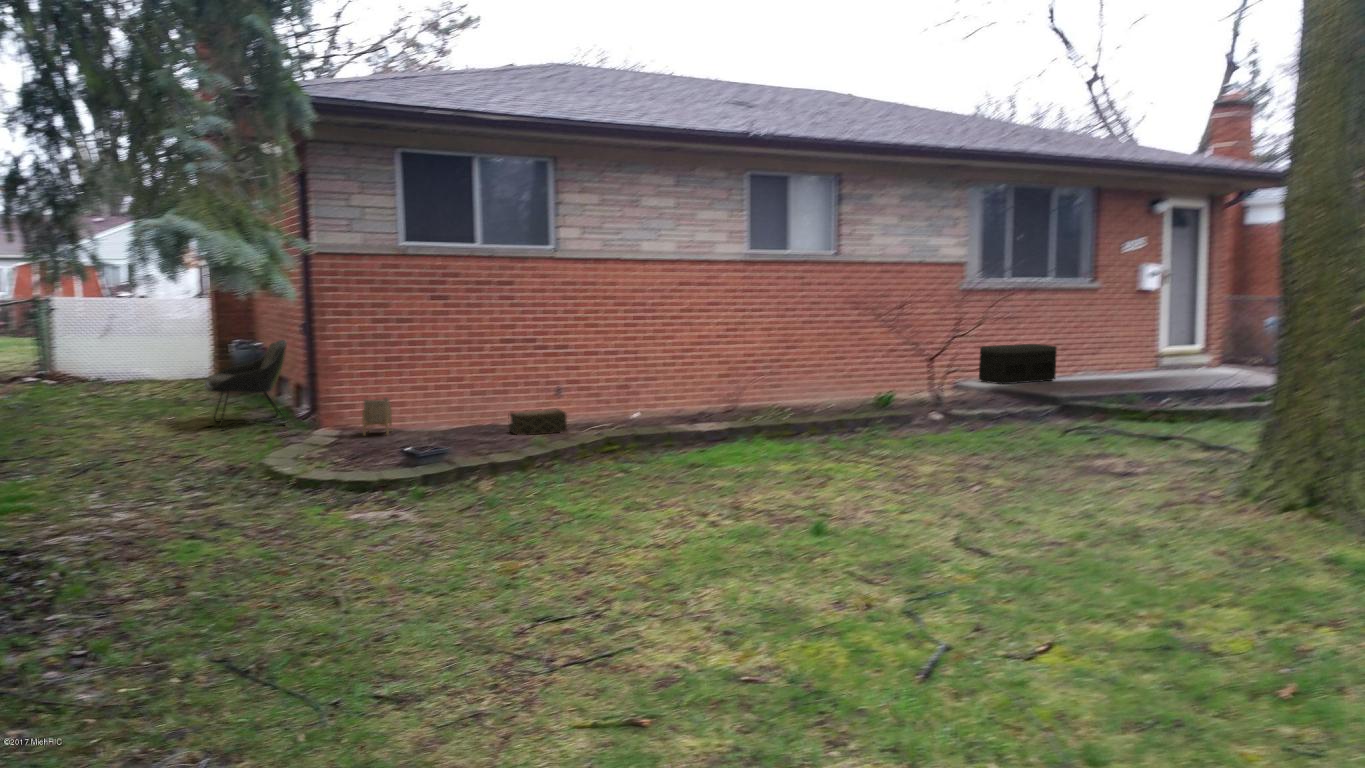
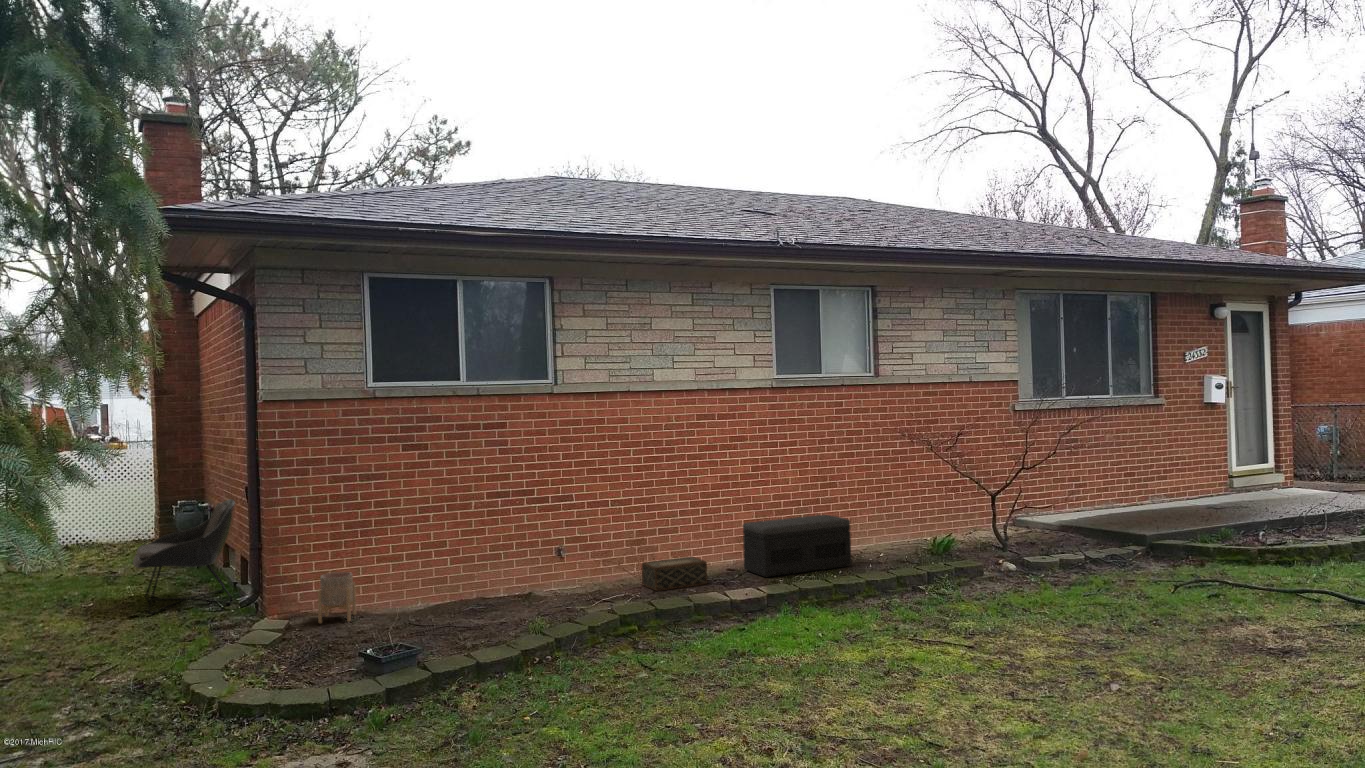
storage bench: present [979,344,1057,384] -> present [743,515,851,577]
woven basket: present [509,409,567,435] -> present [642,556,707,591]

